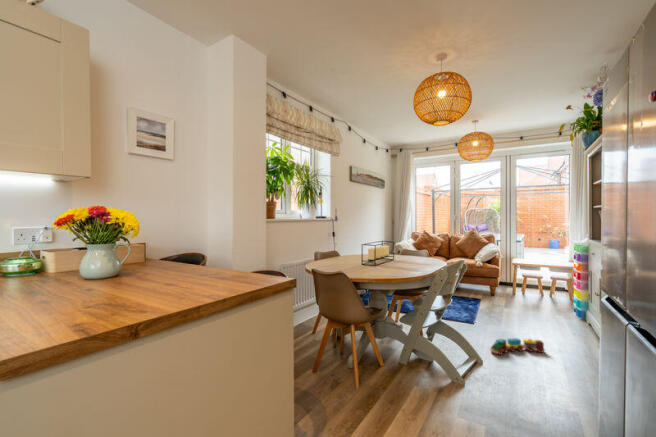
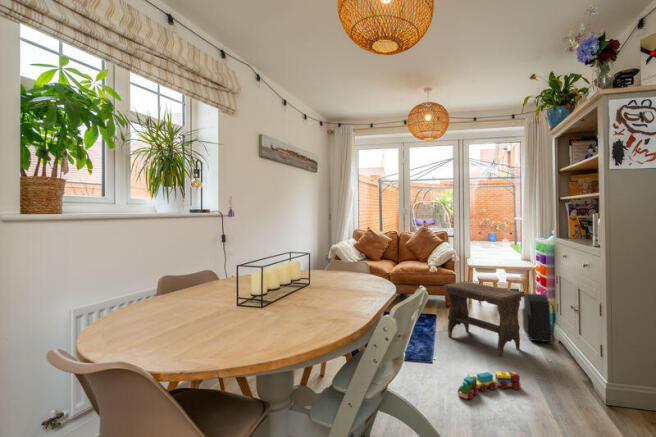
footstool: none [485,273,557,332] -> present [443,281,525,356]
backpack: none [557,283,586,327] -> present [522,291,555,342]

